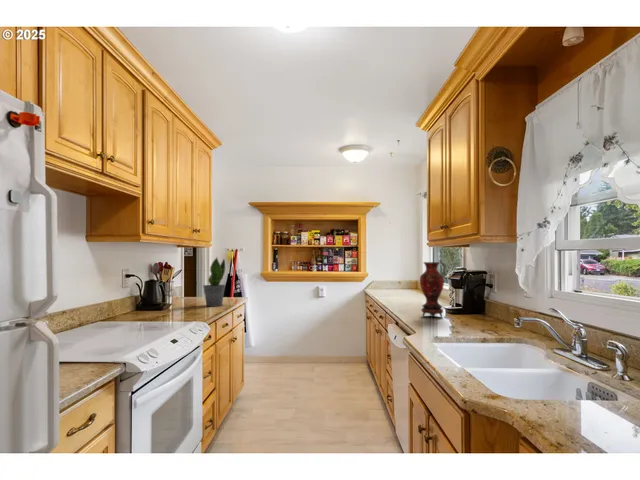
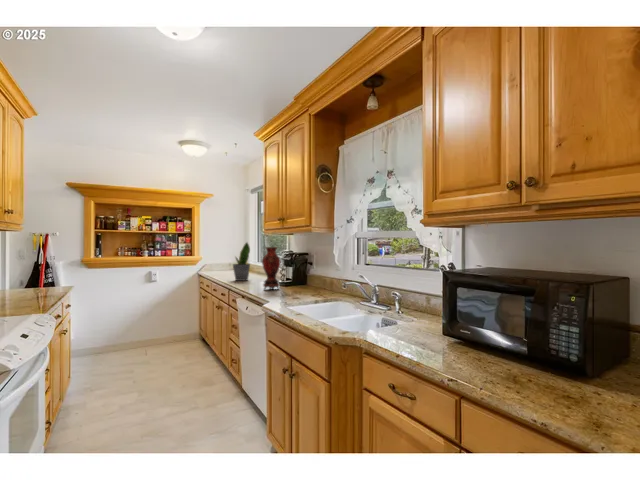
potted plant: present [203,257,225,306] -> present [233,243,250,281]

